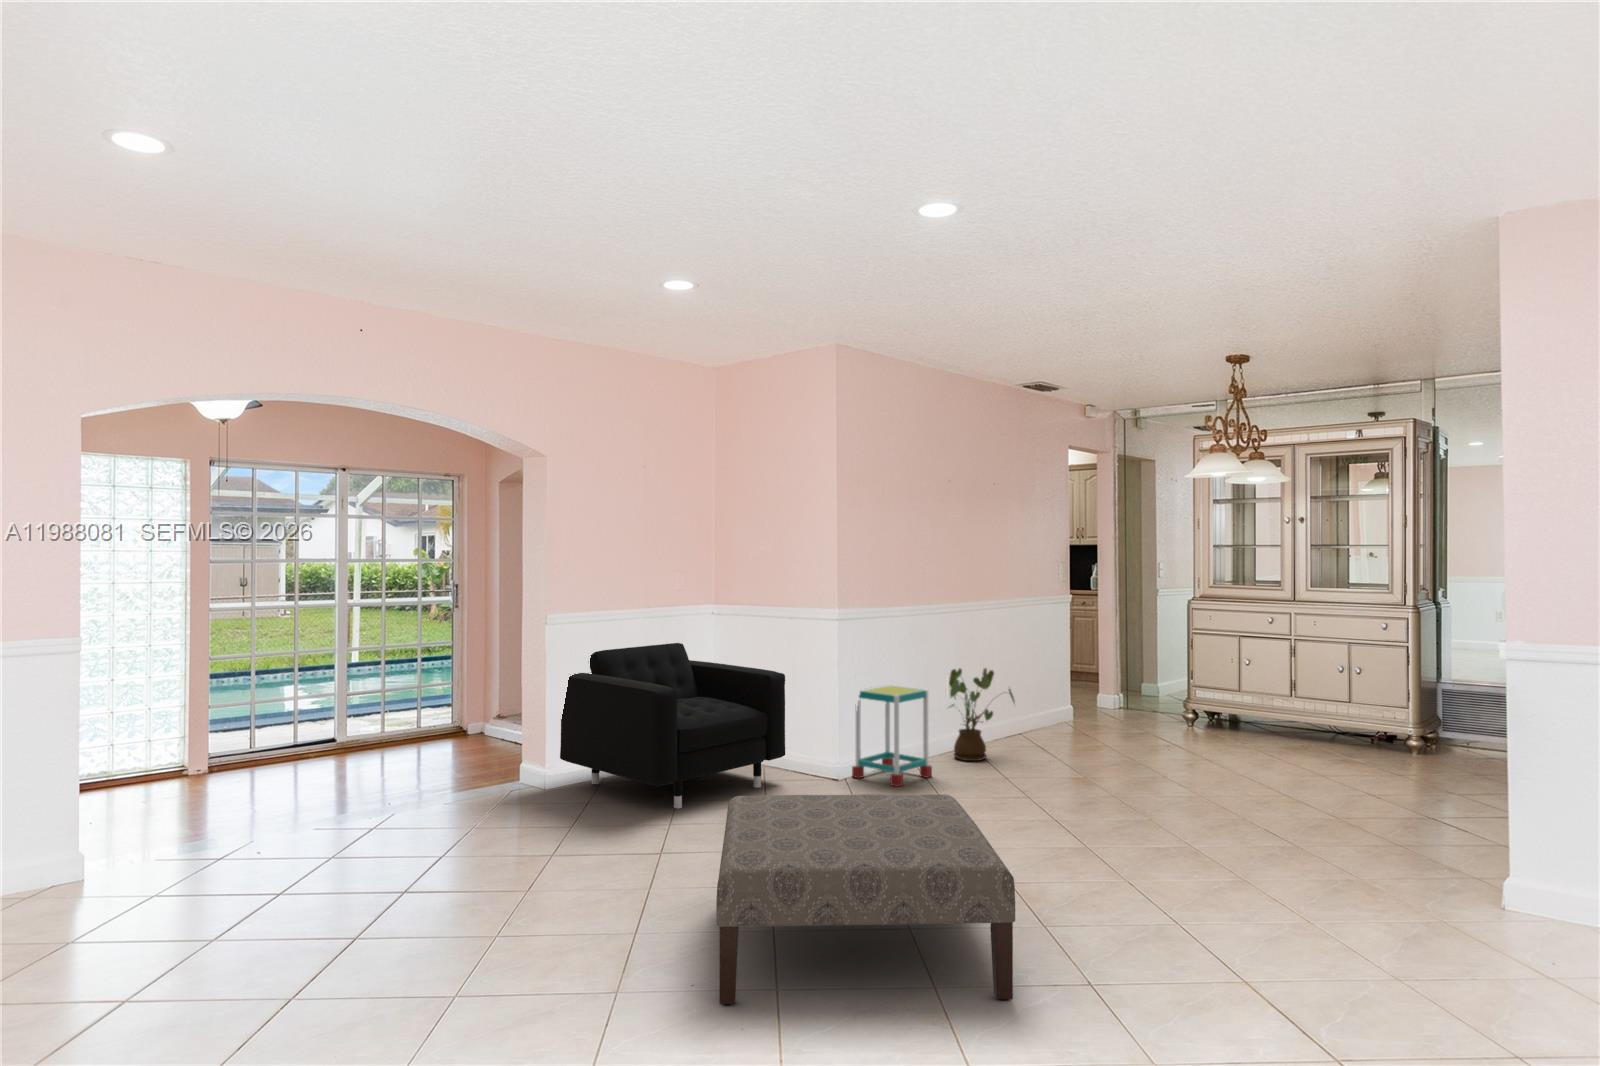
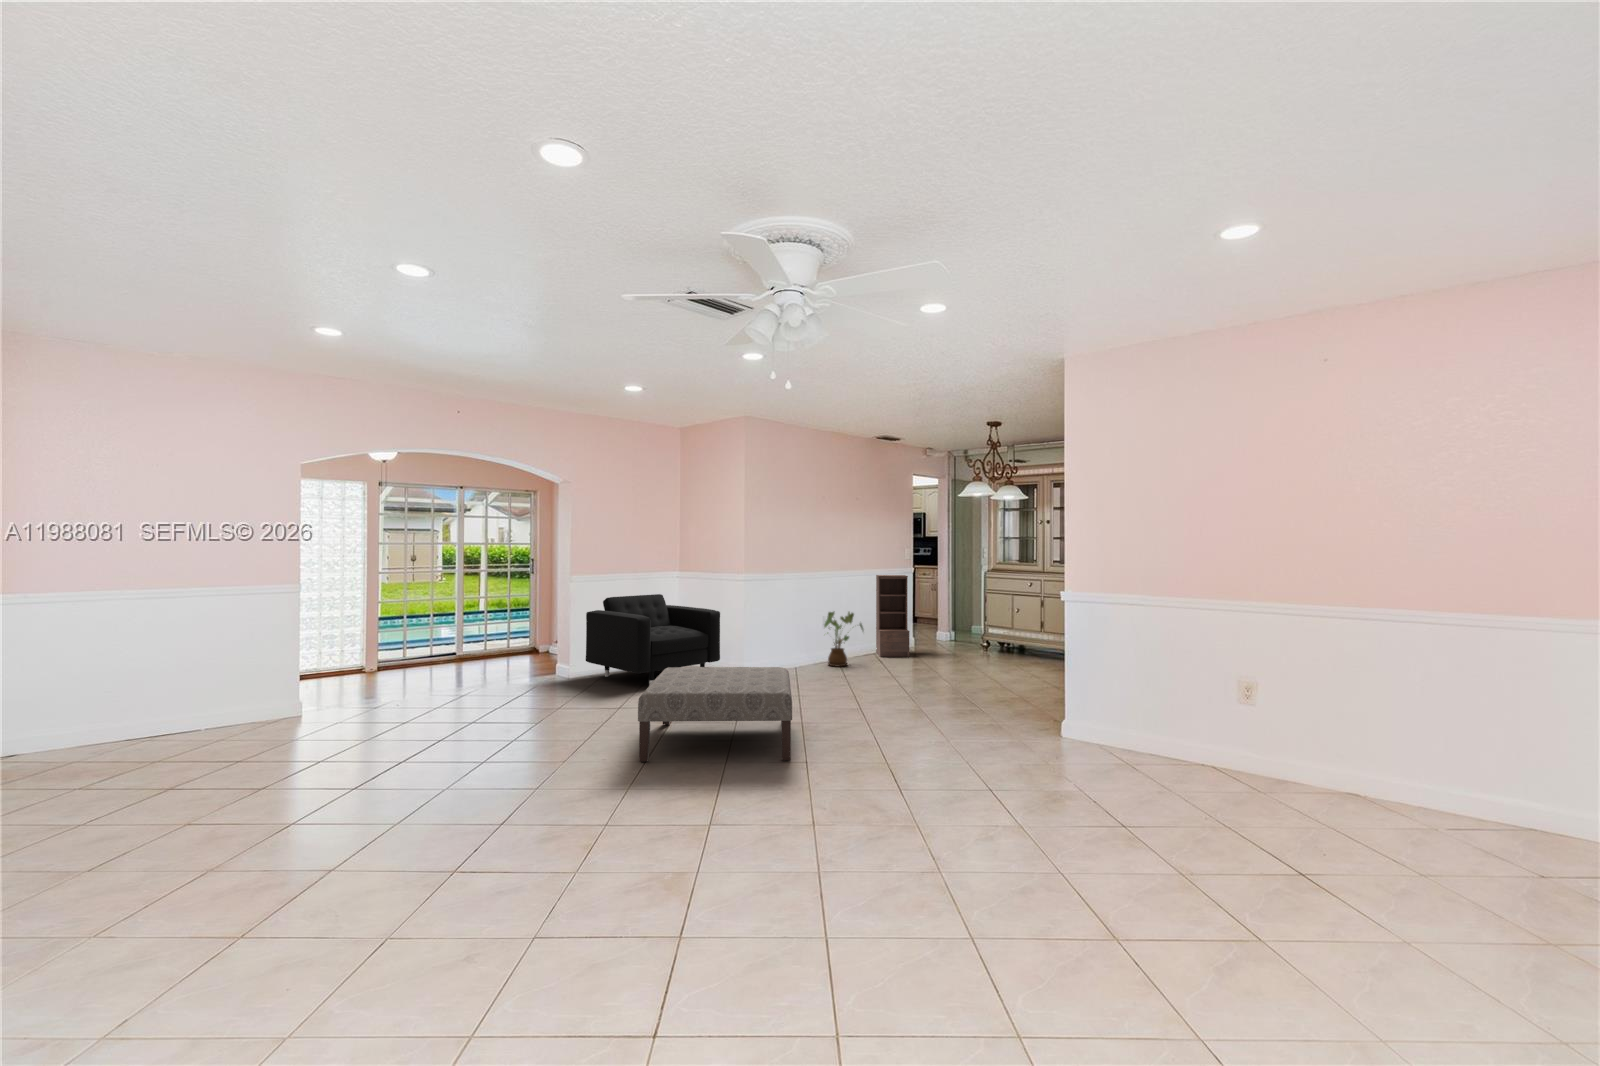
bookshelf: none [1017,606,1078,740] -> present [876,575,910,657]
side table: present [852,686,932,787] -> none [761,620,809,678]

